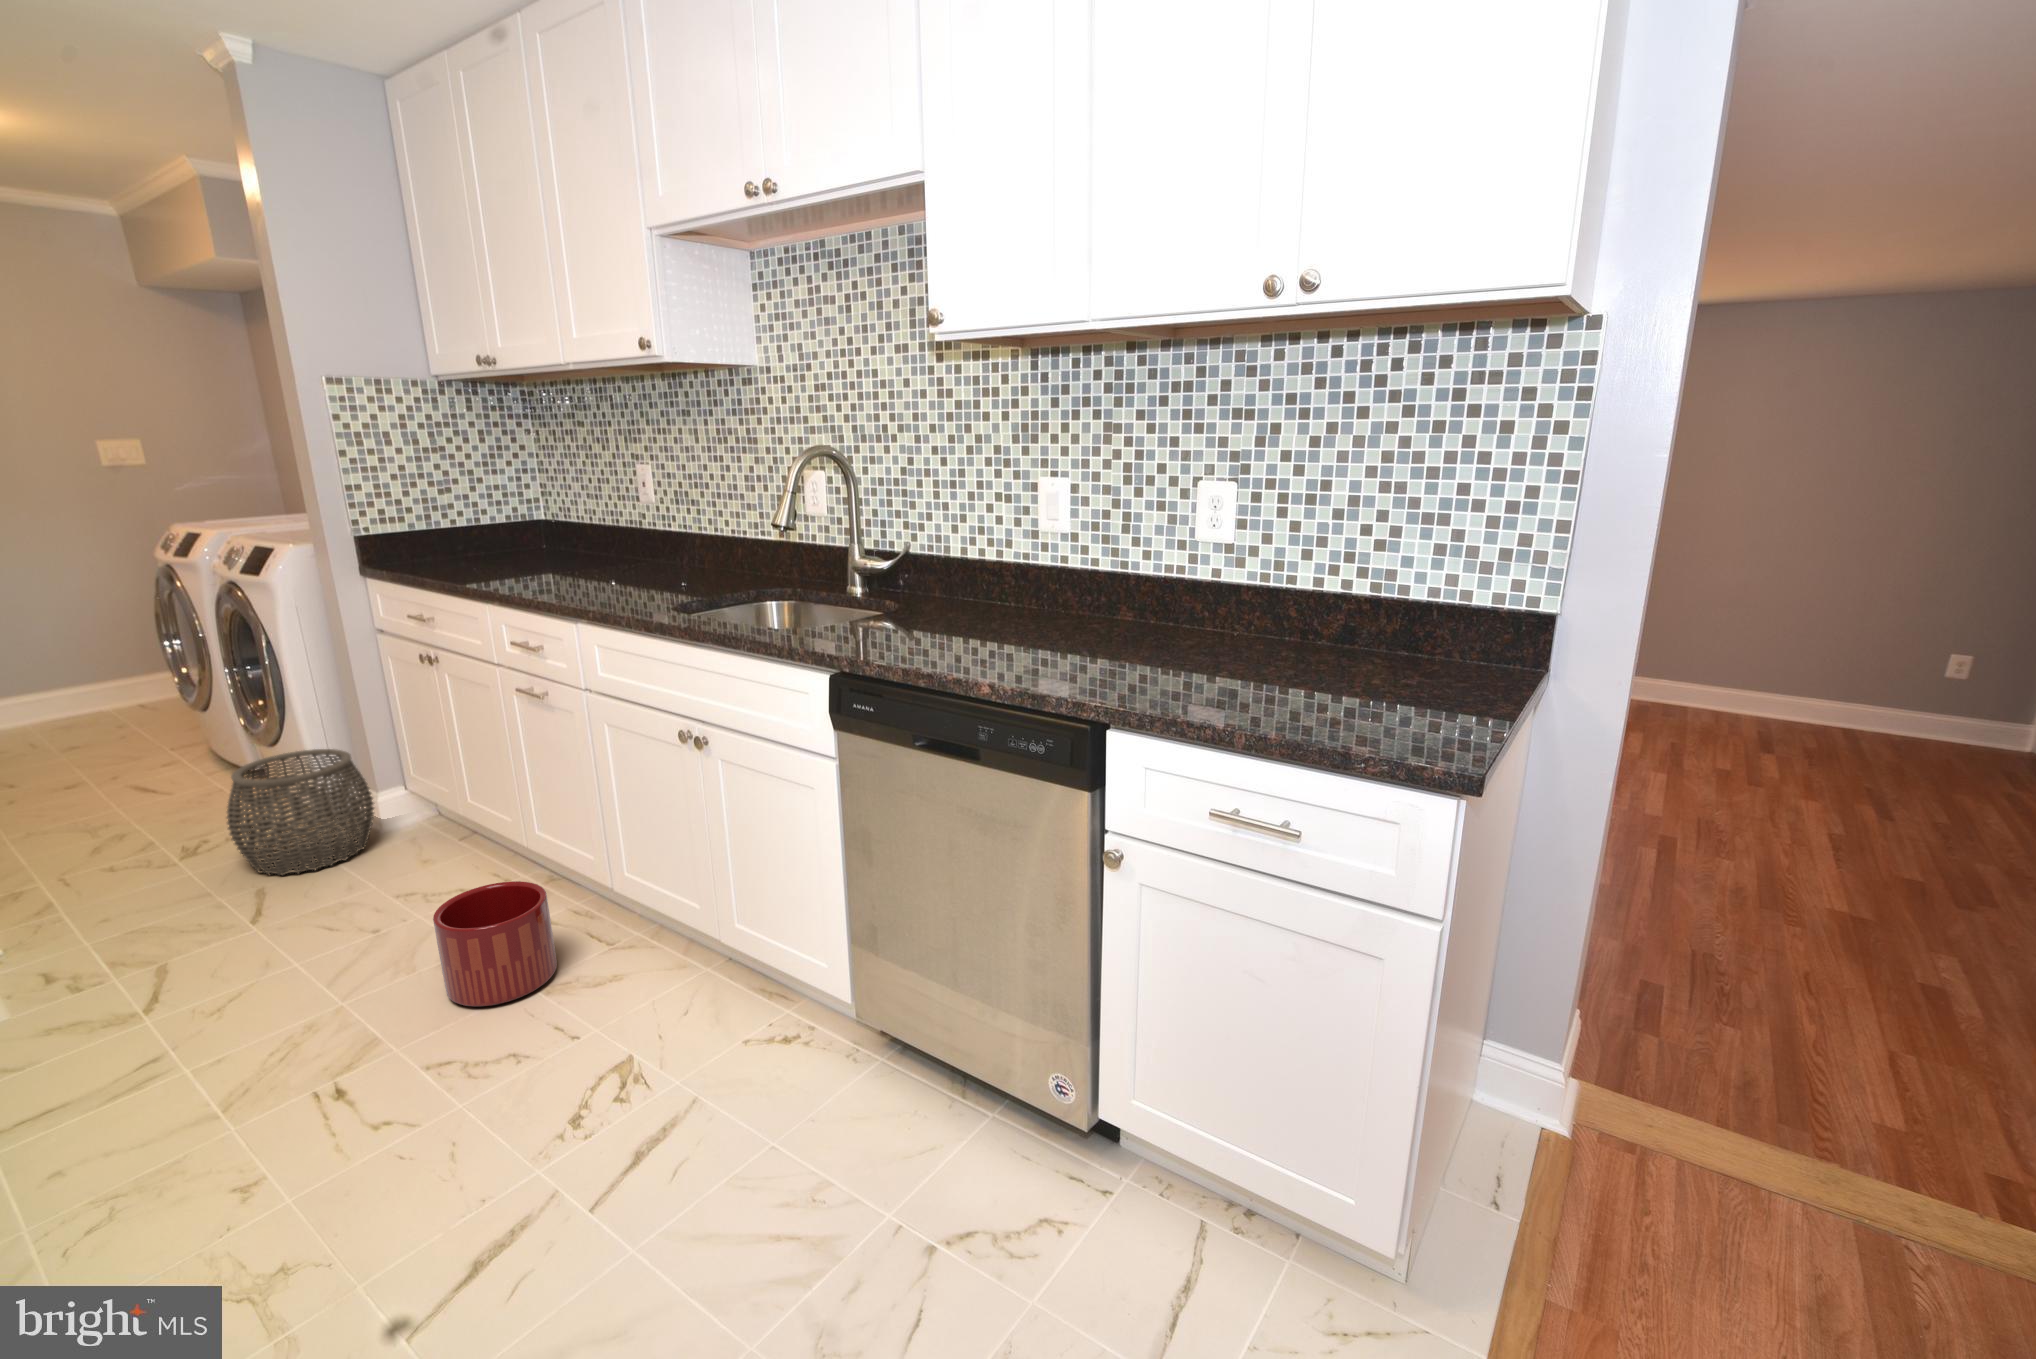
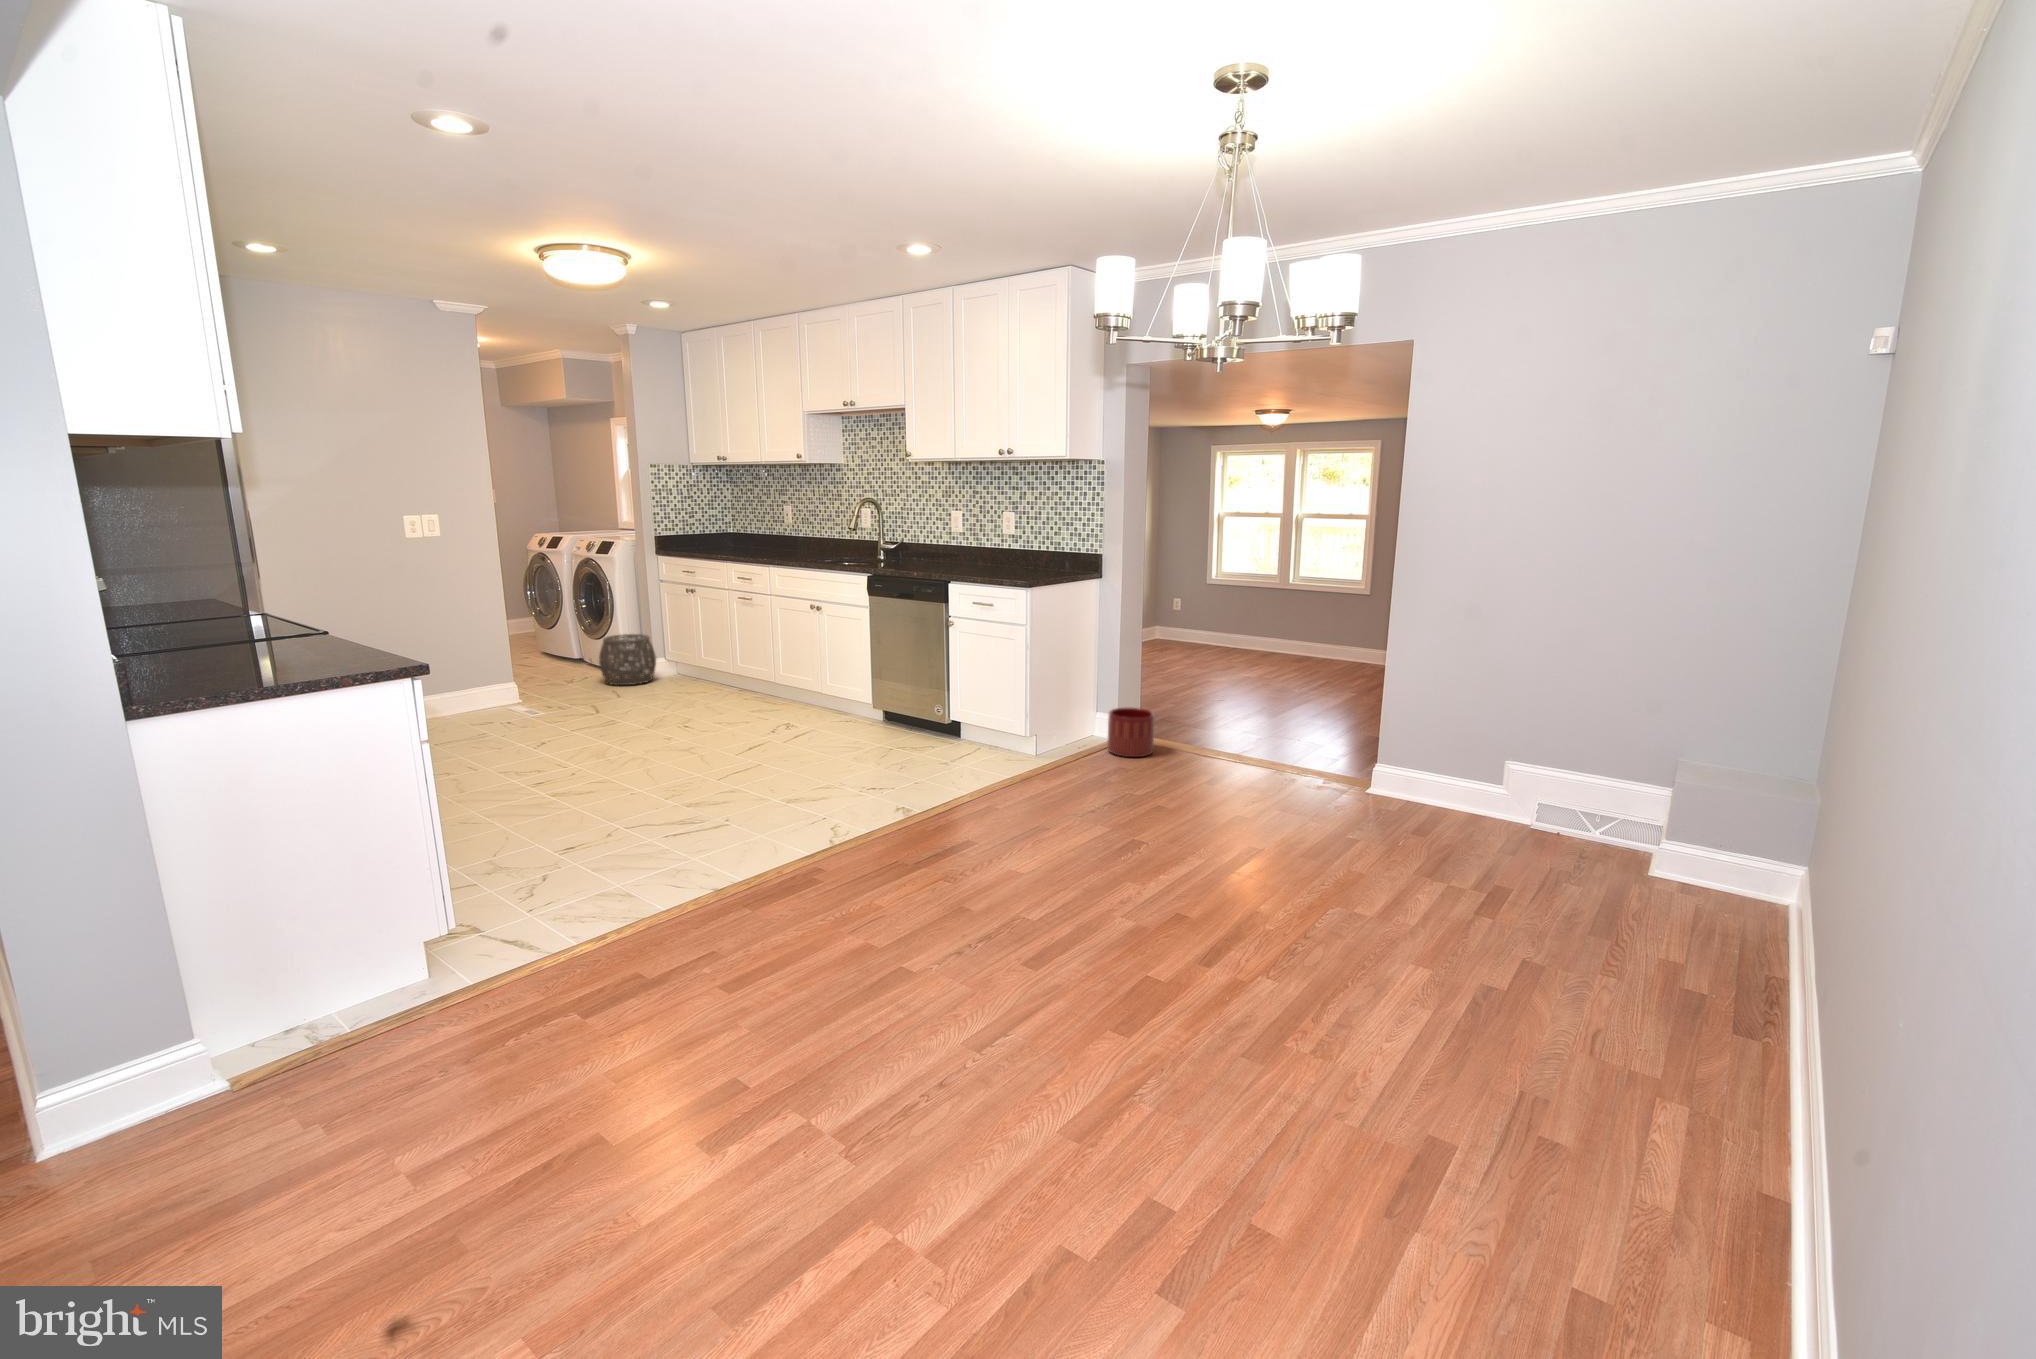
planter: present [433,881,557,1007] -> present [1107,707,1155,757]

